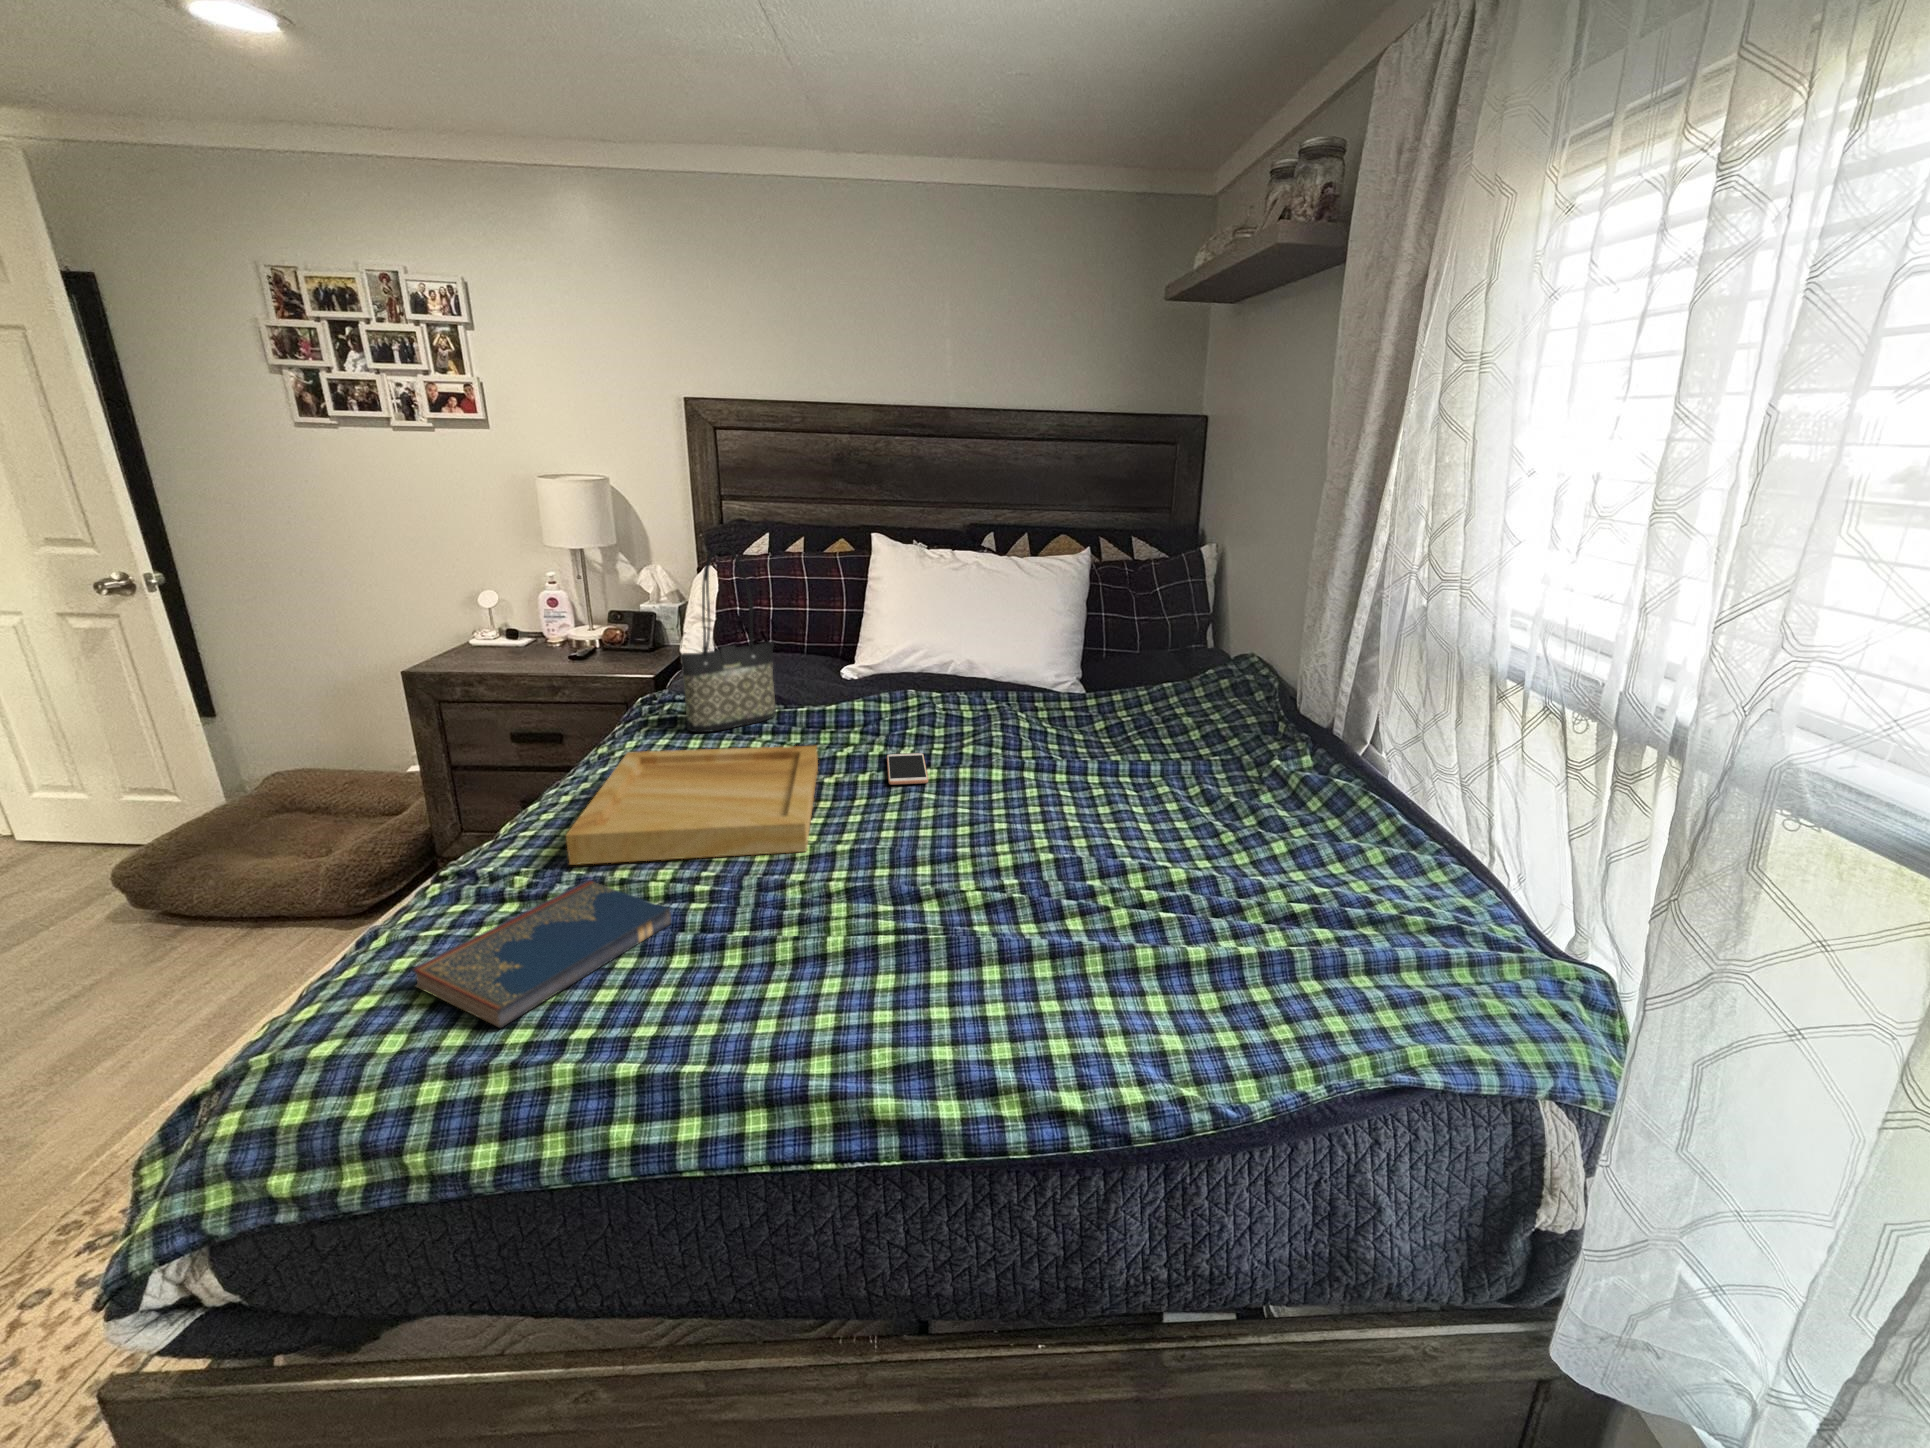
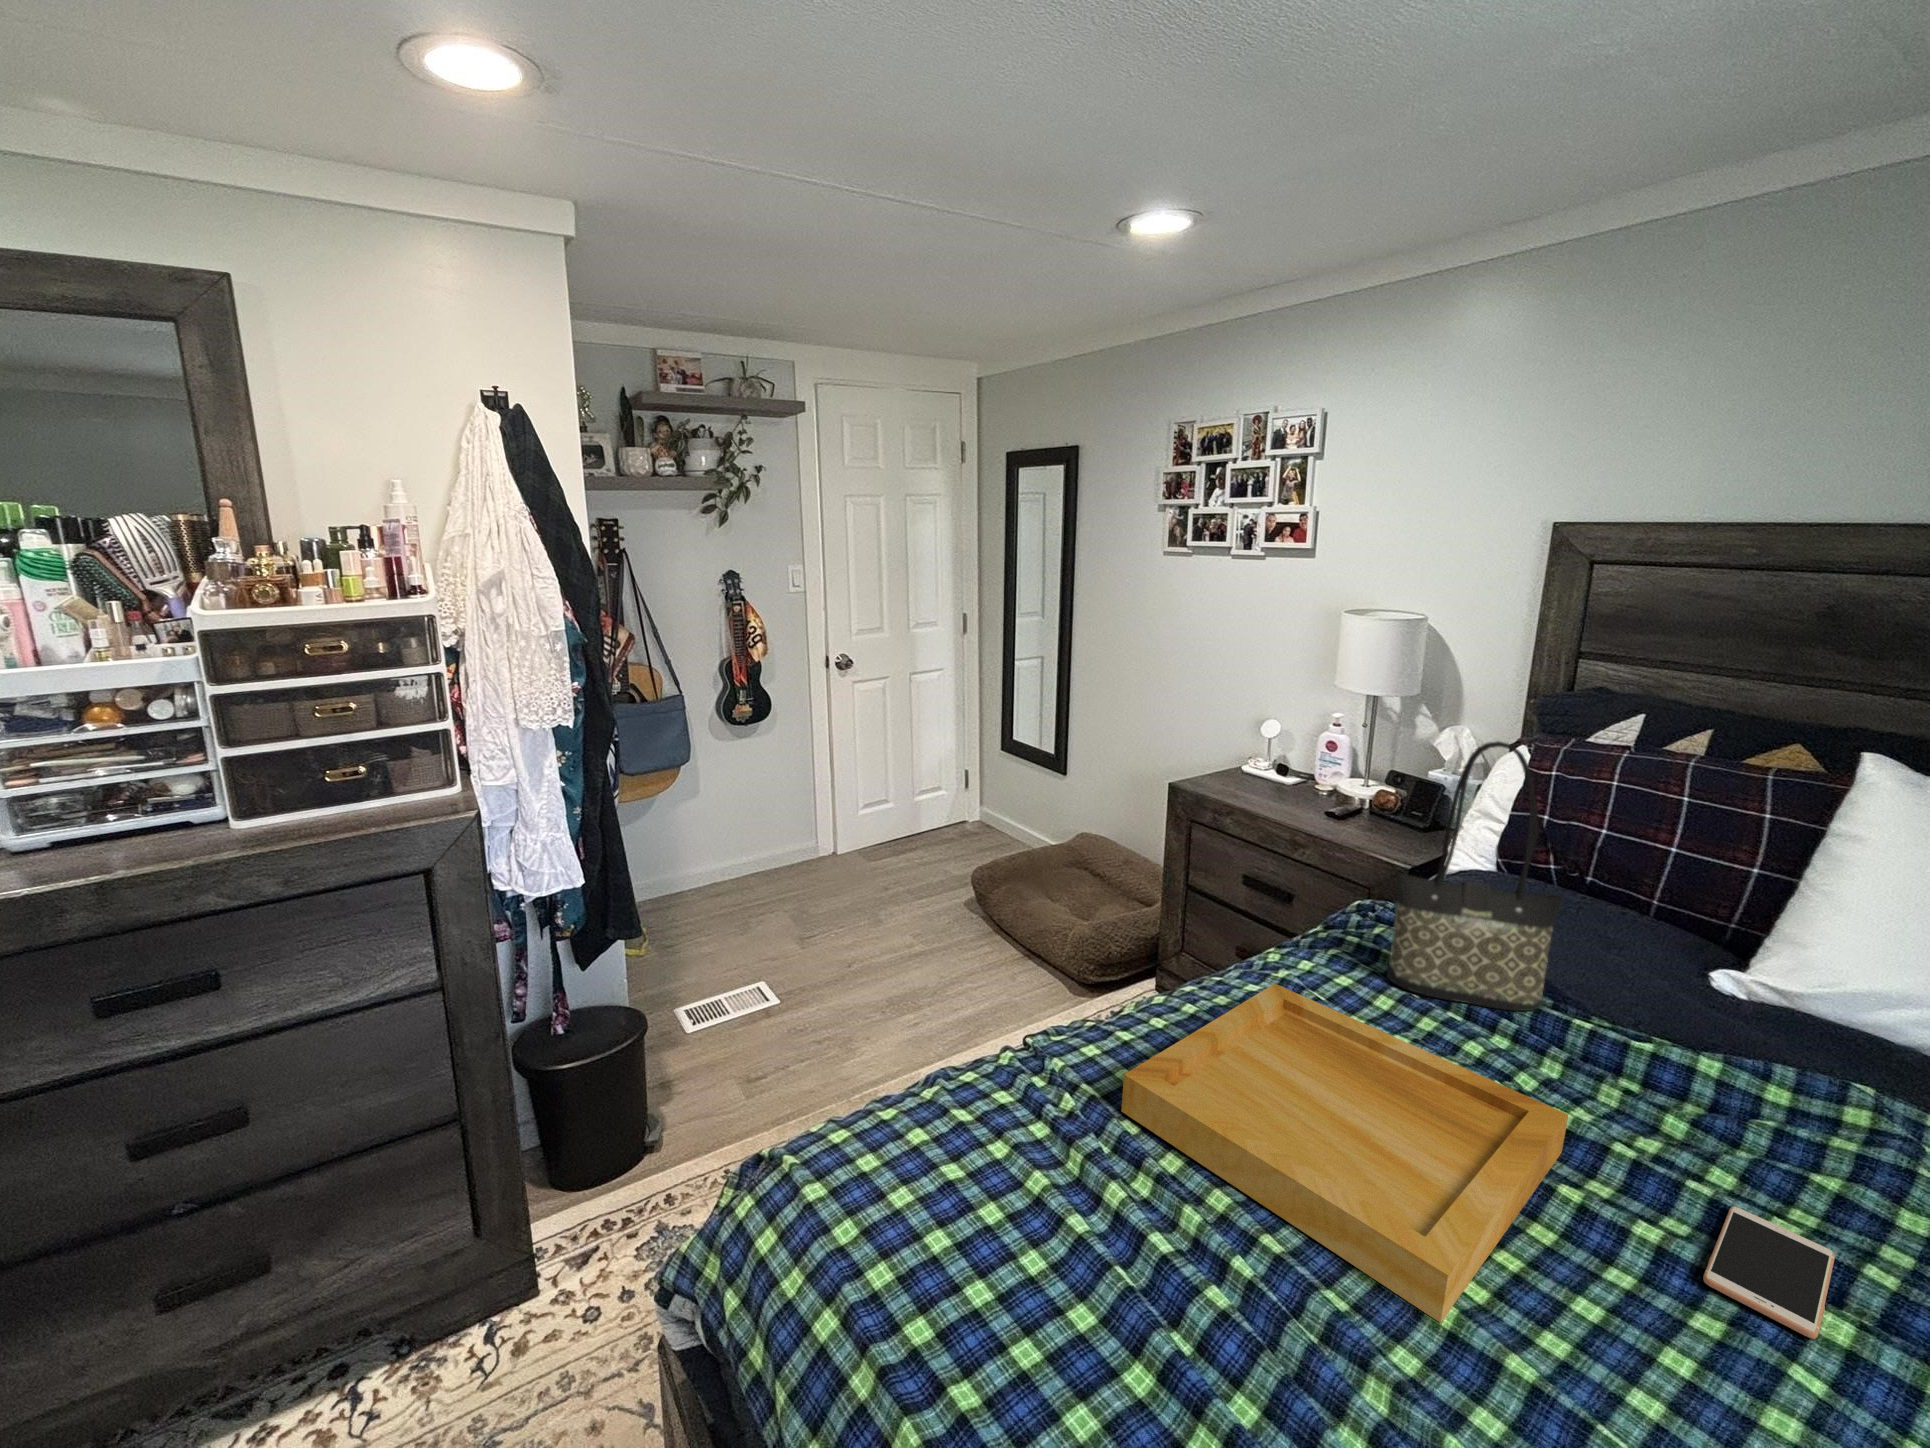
hardcover book: present [412,880,671,1028] -> none [895,1154,1163,1309]

